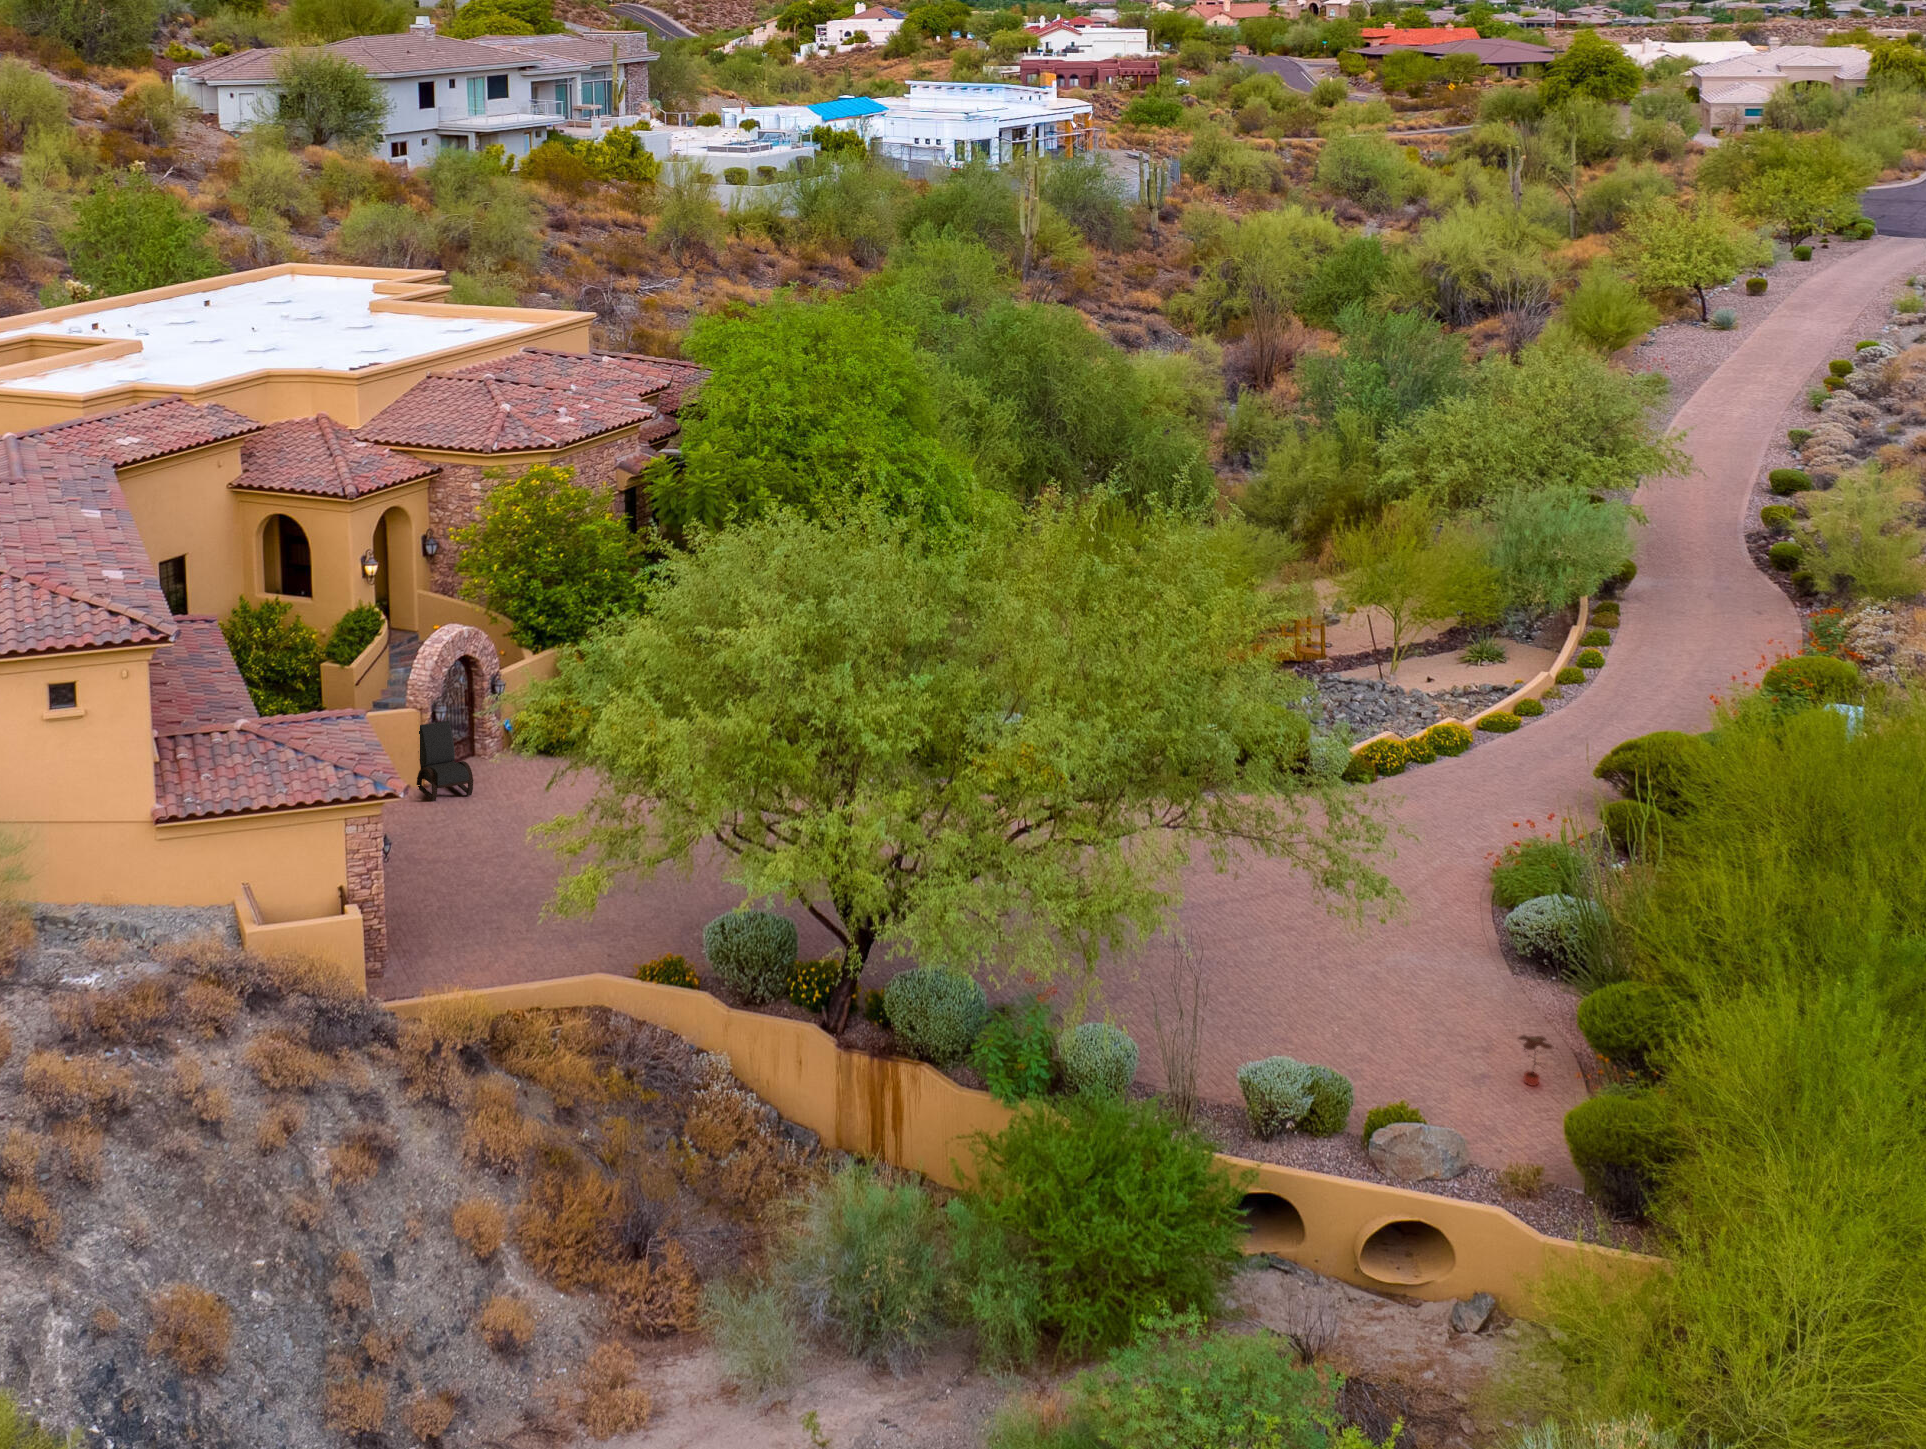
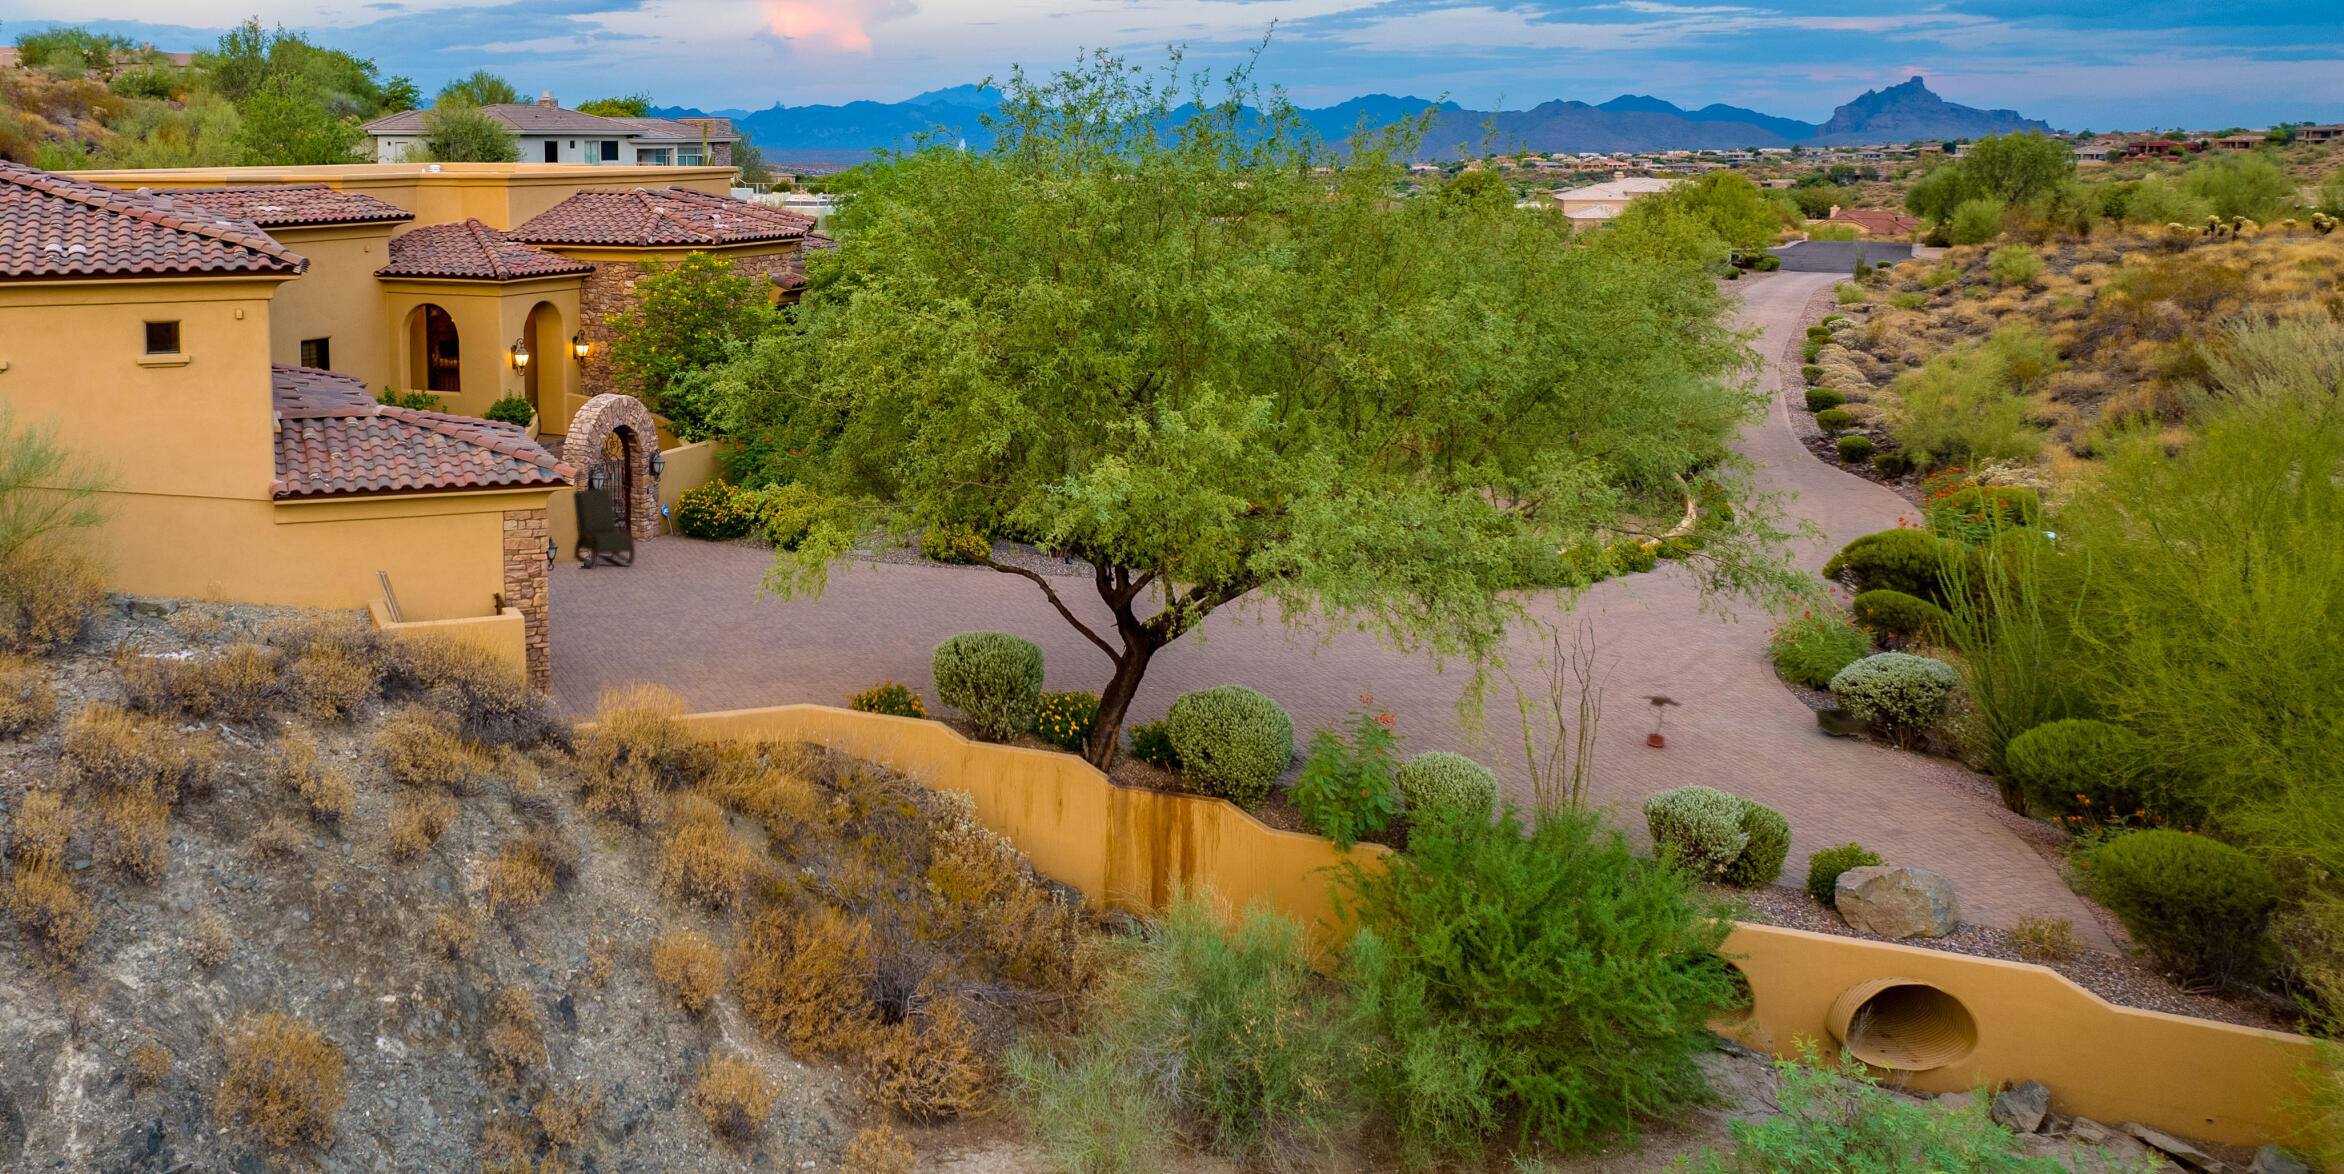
woven basket: none [1482,947,1526,974] -> present [1816,708,1867,736]
potted plant: present [1518,1035,1553,1086] -> present [1643,696,1681,747]

